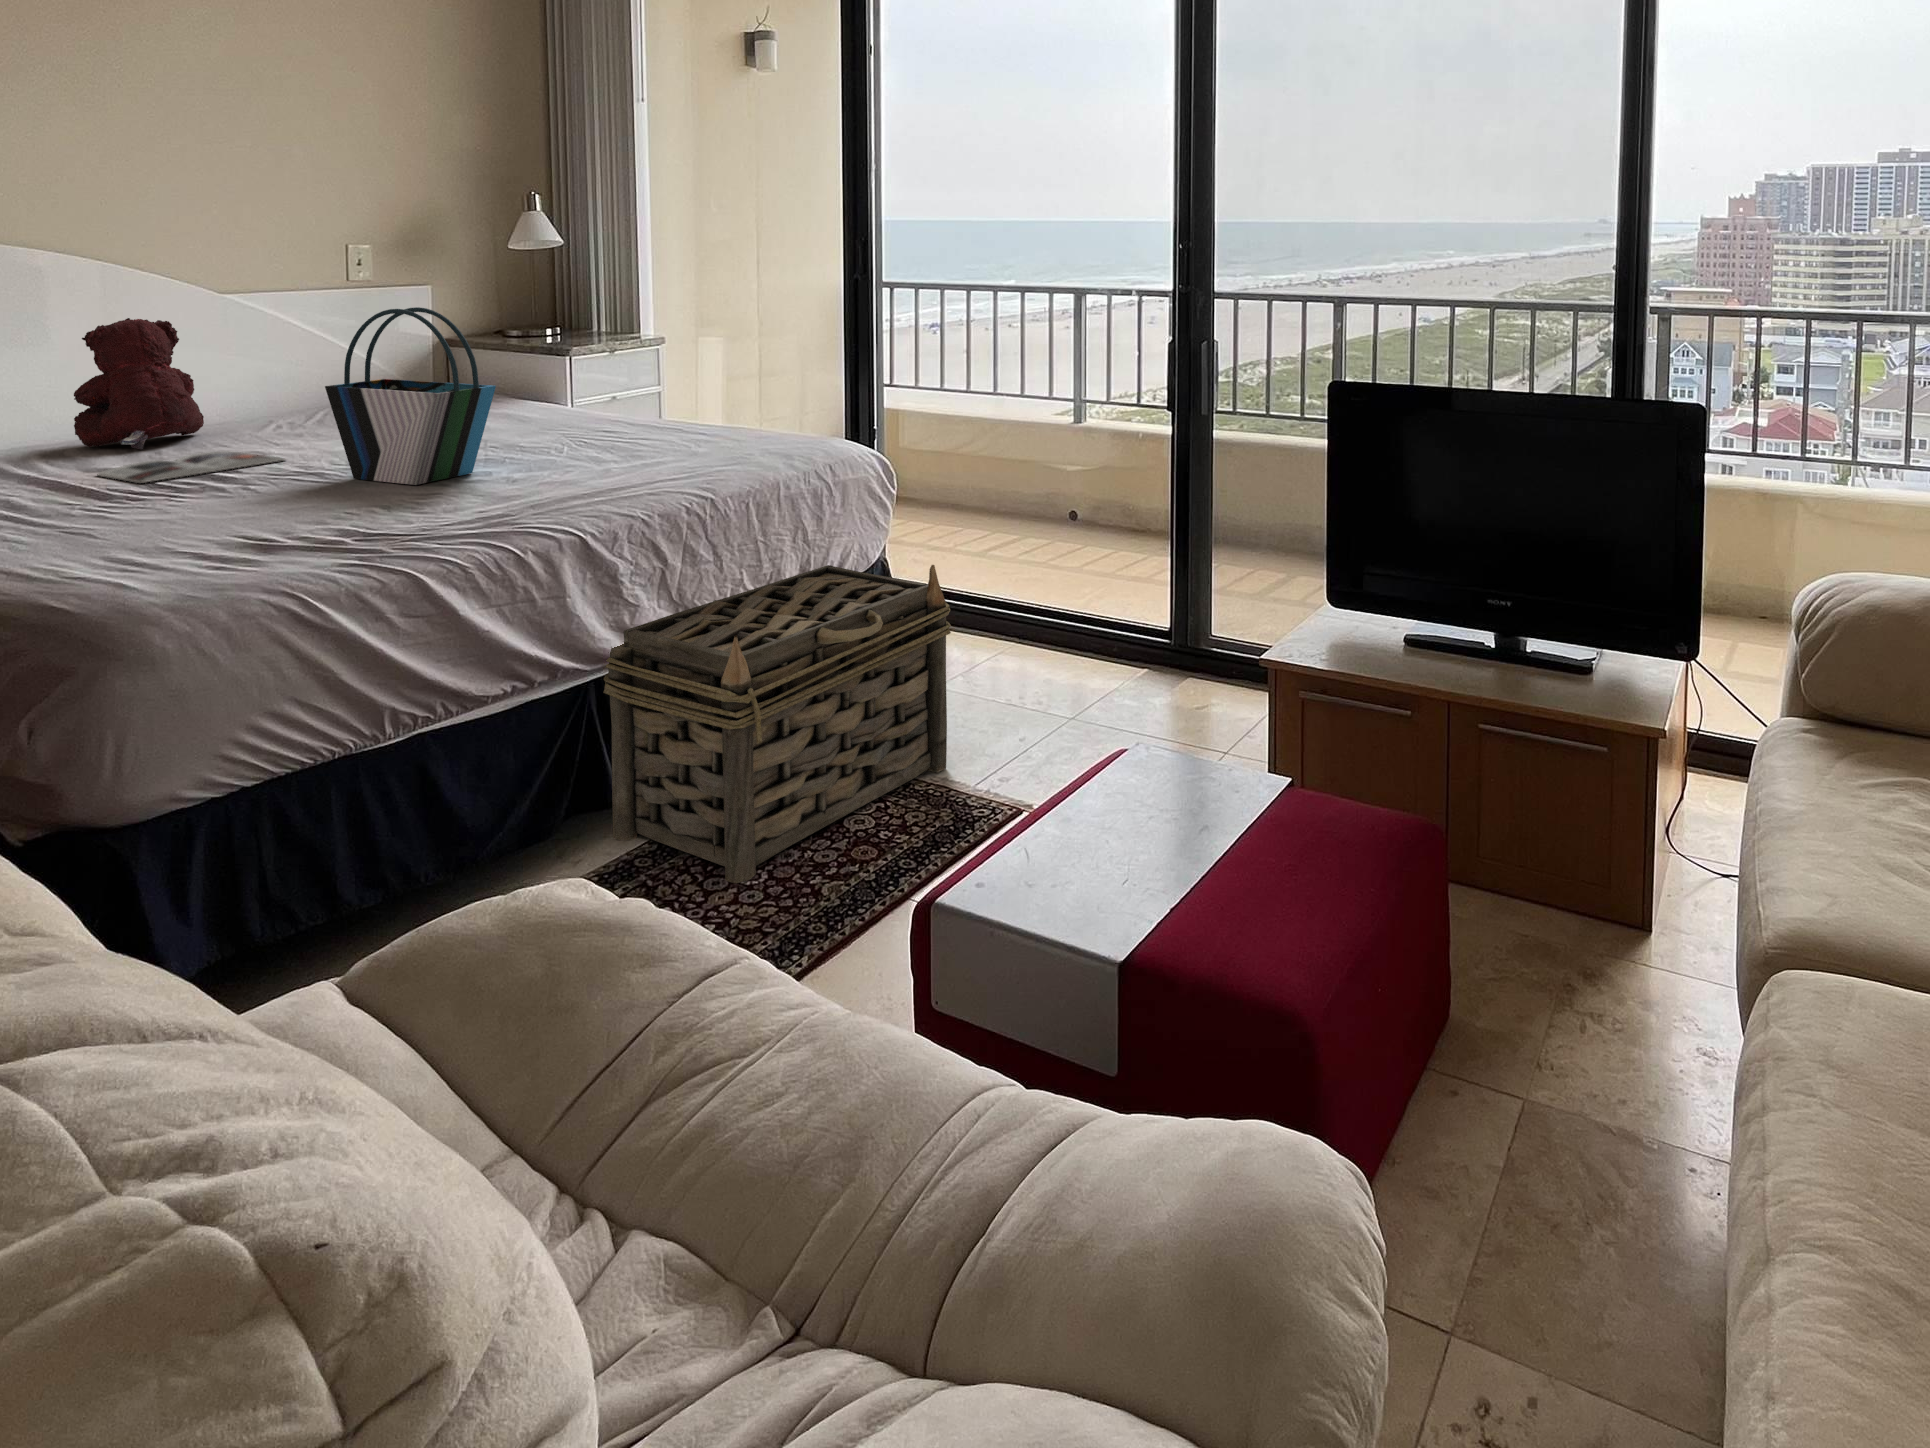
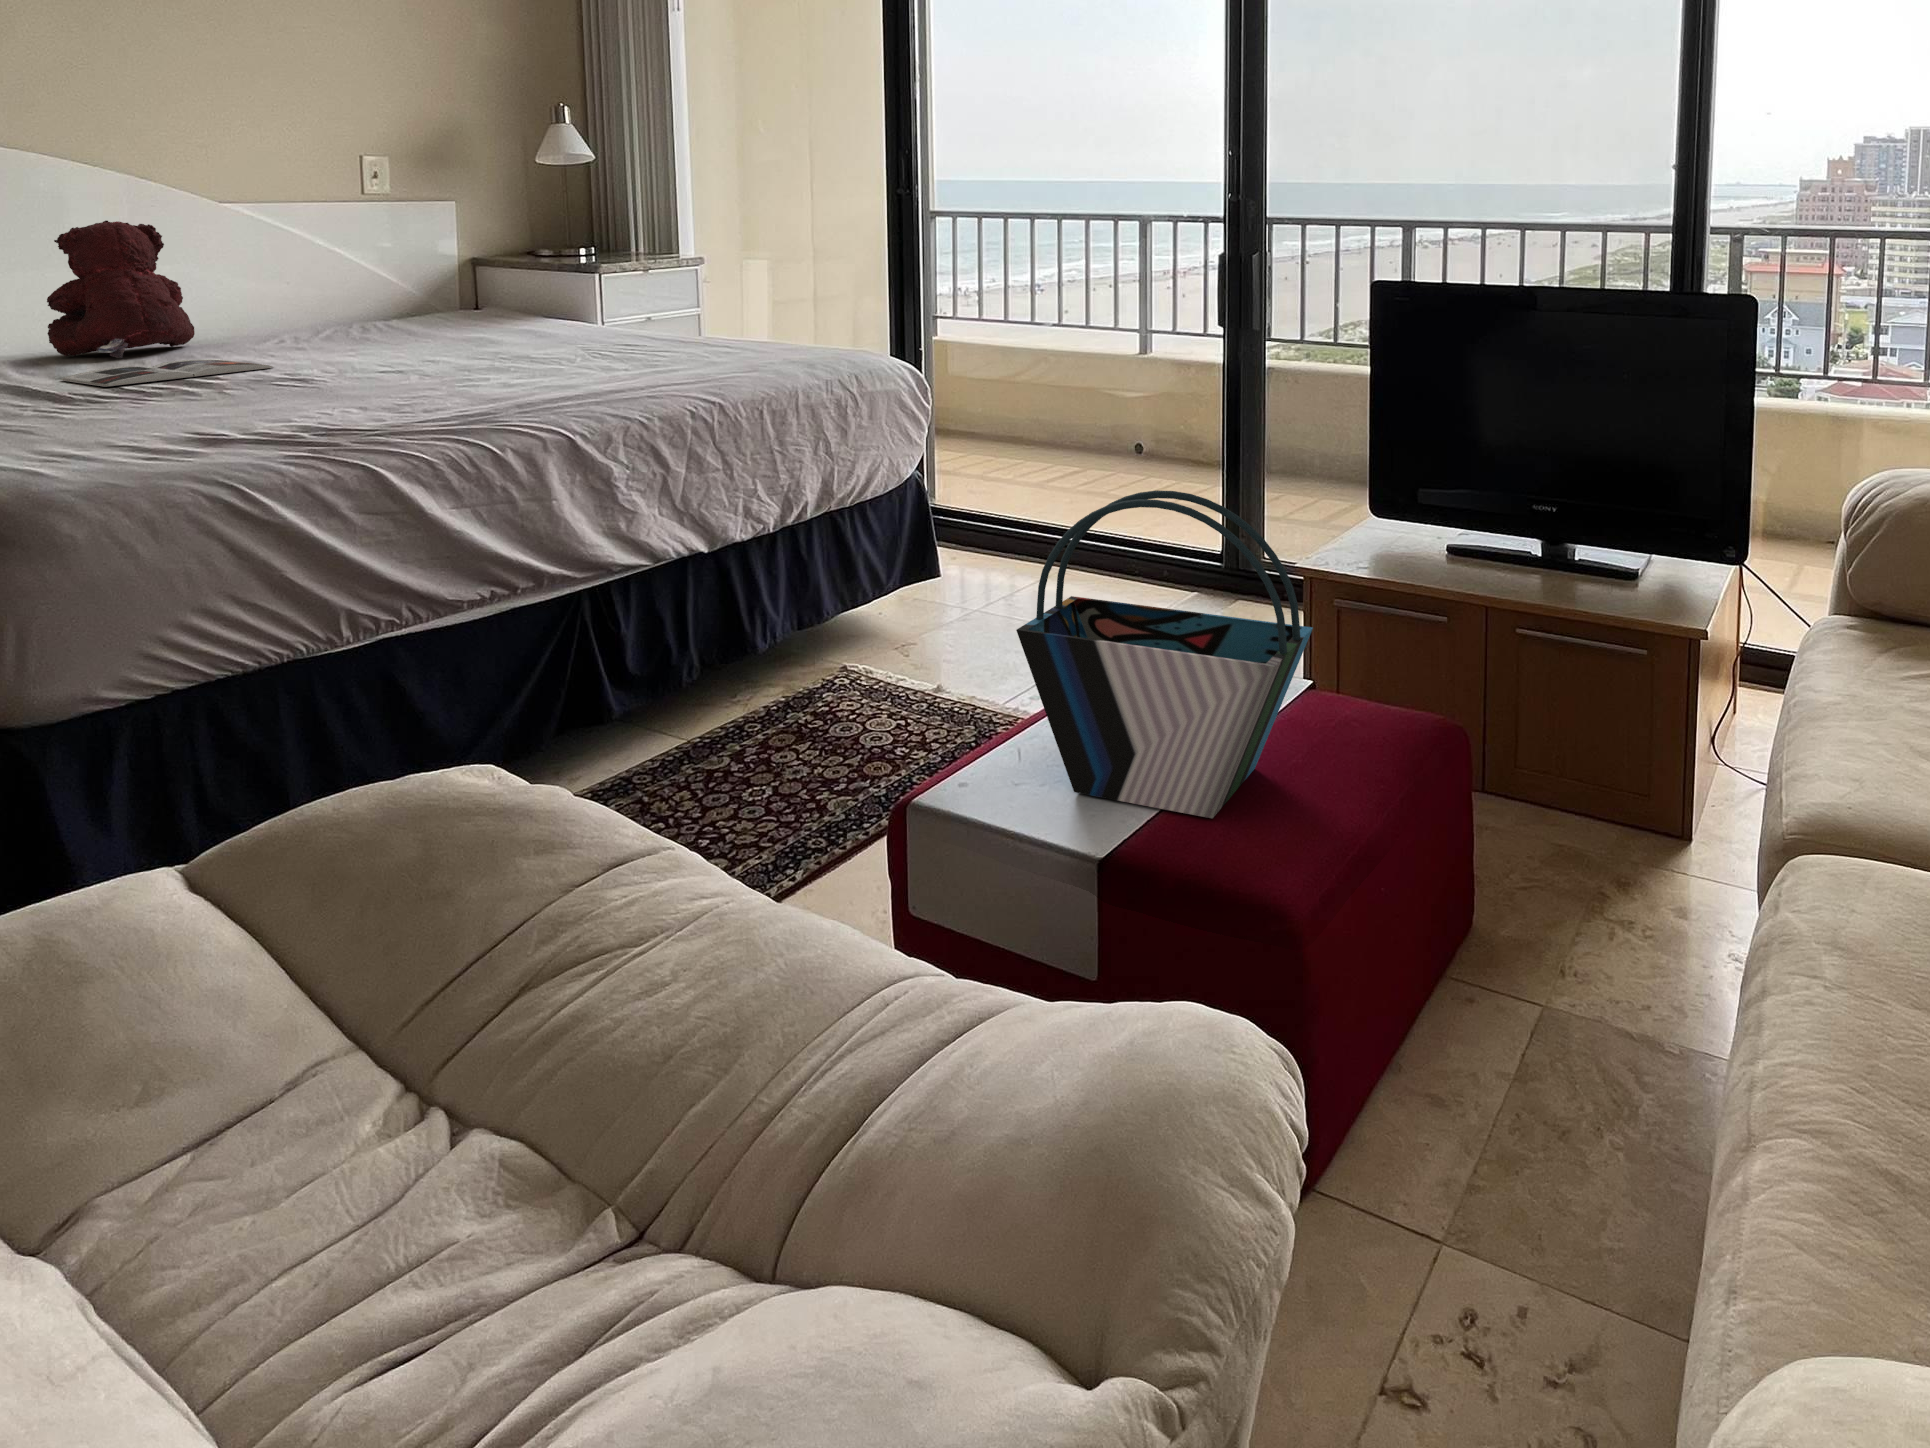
tote bag: present [325,307,496,485] -> present [1016,490,1313,818]
basket: present [603,565,951,883] -> none [599,474,979,798]

